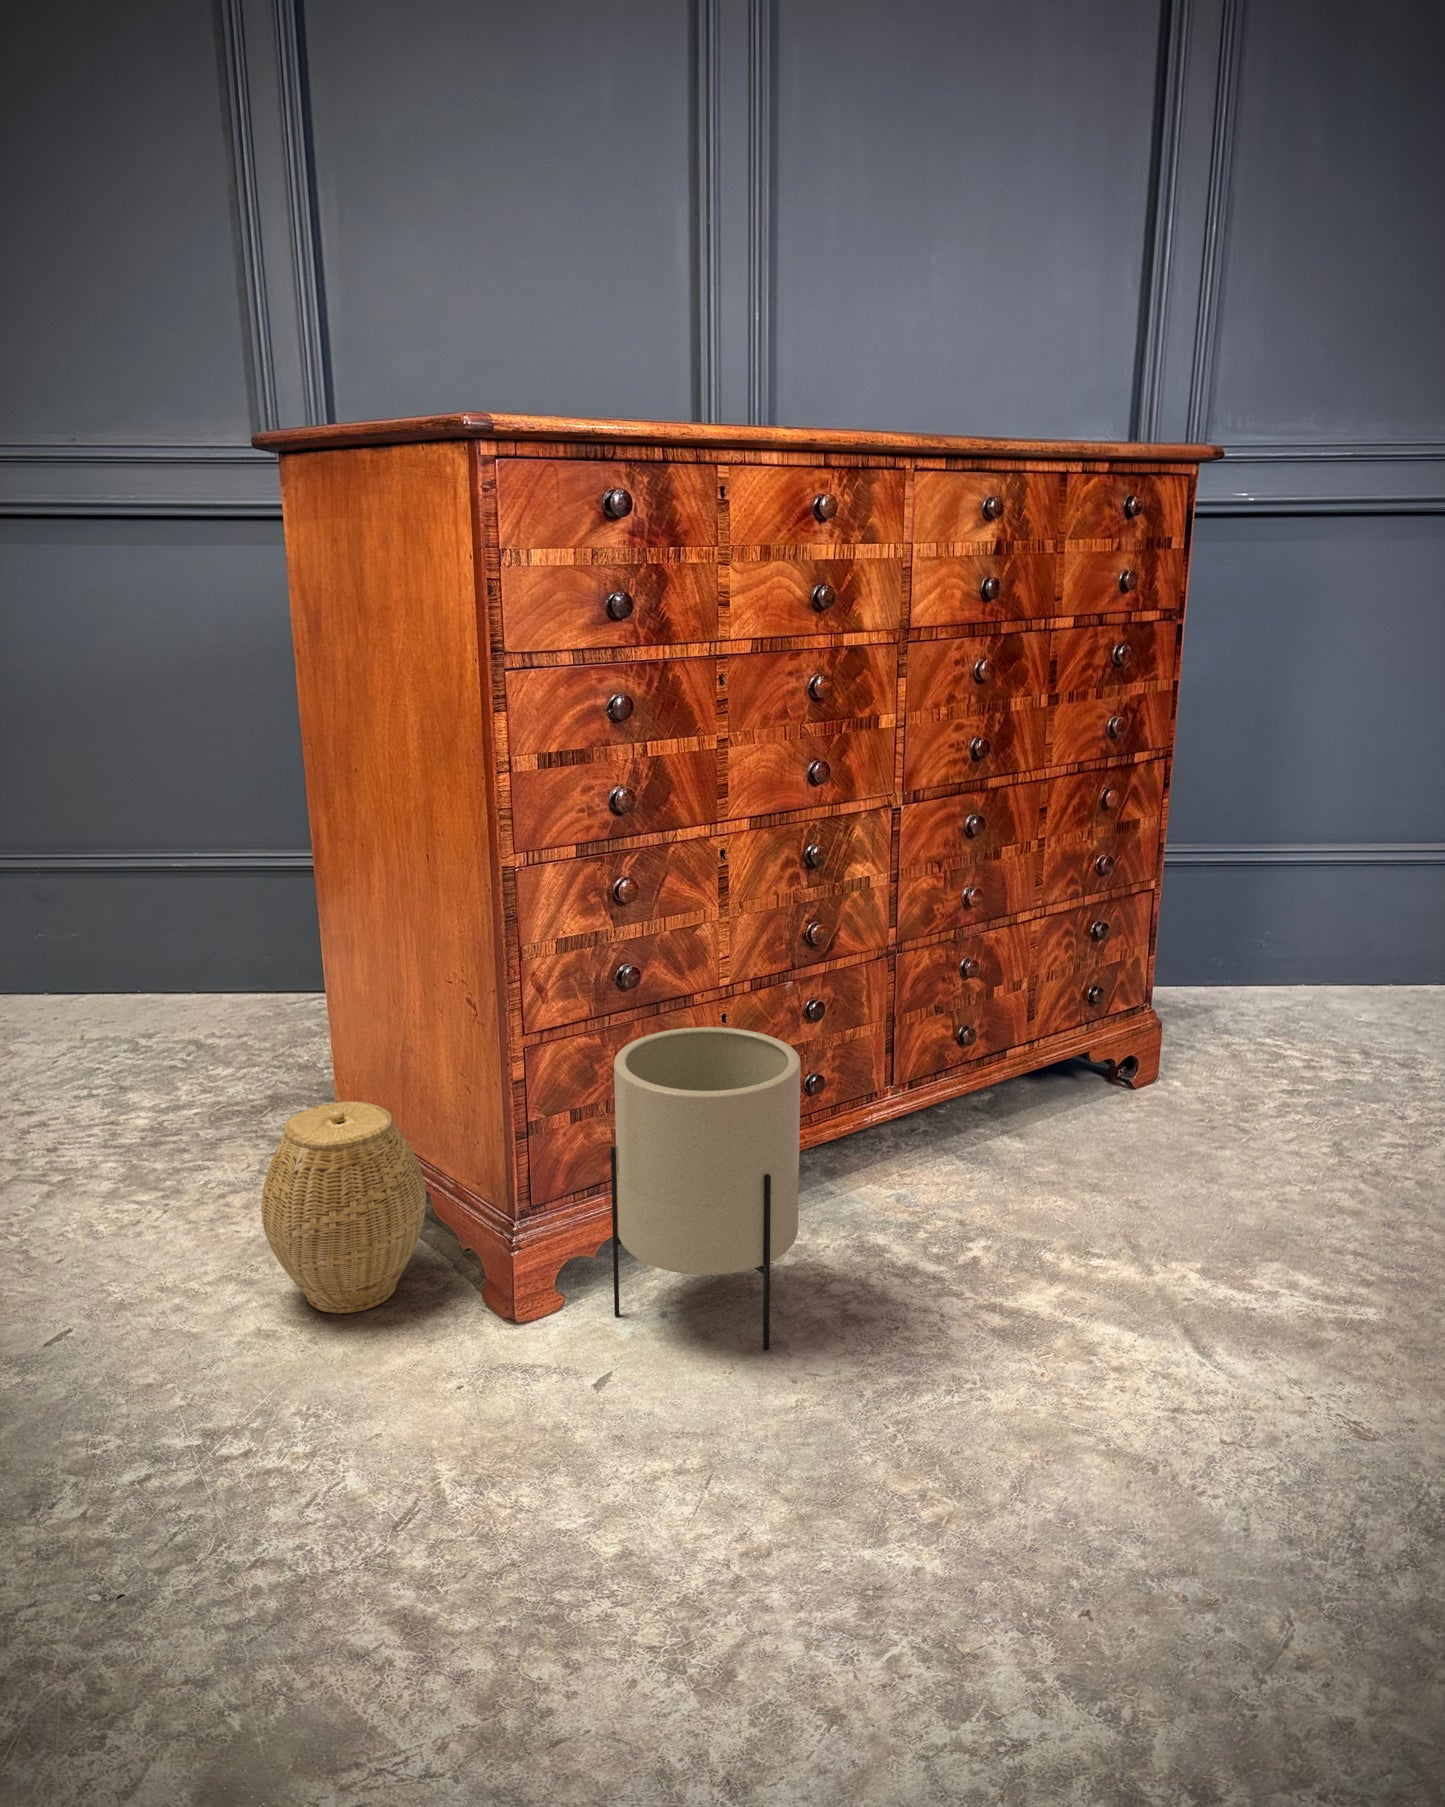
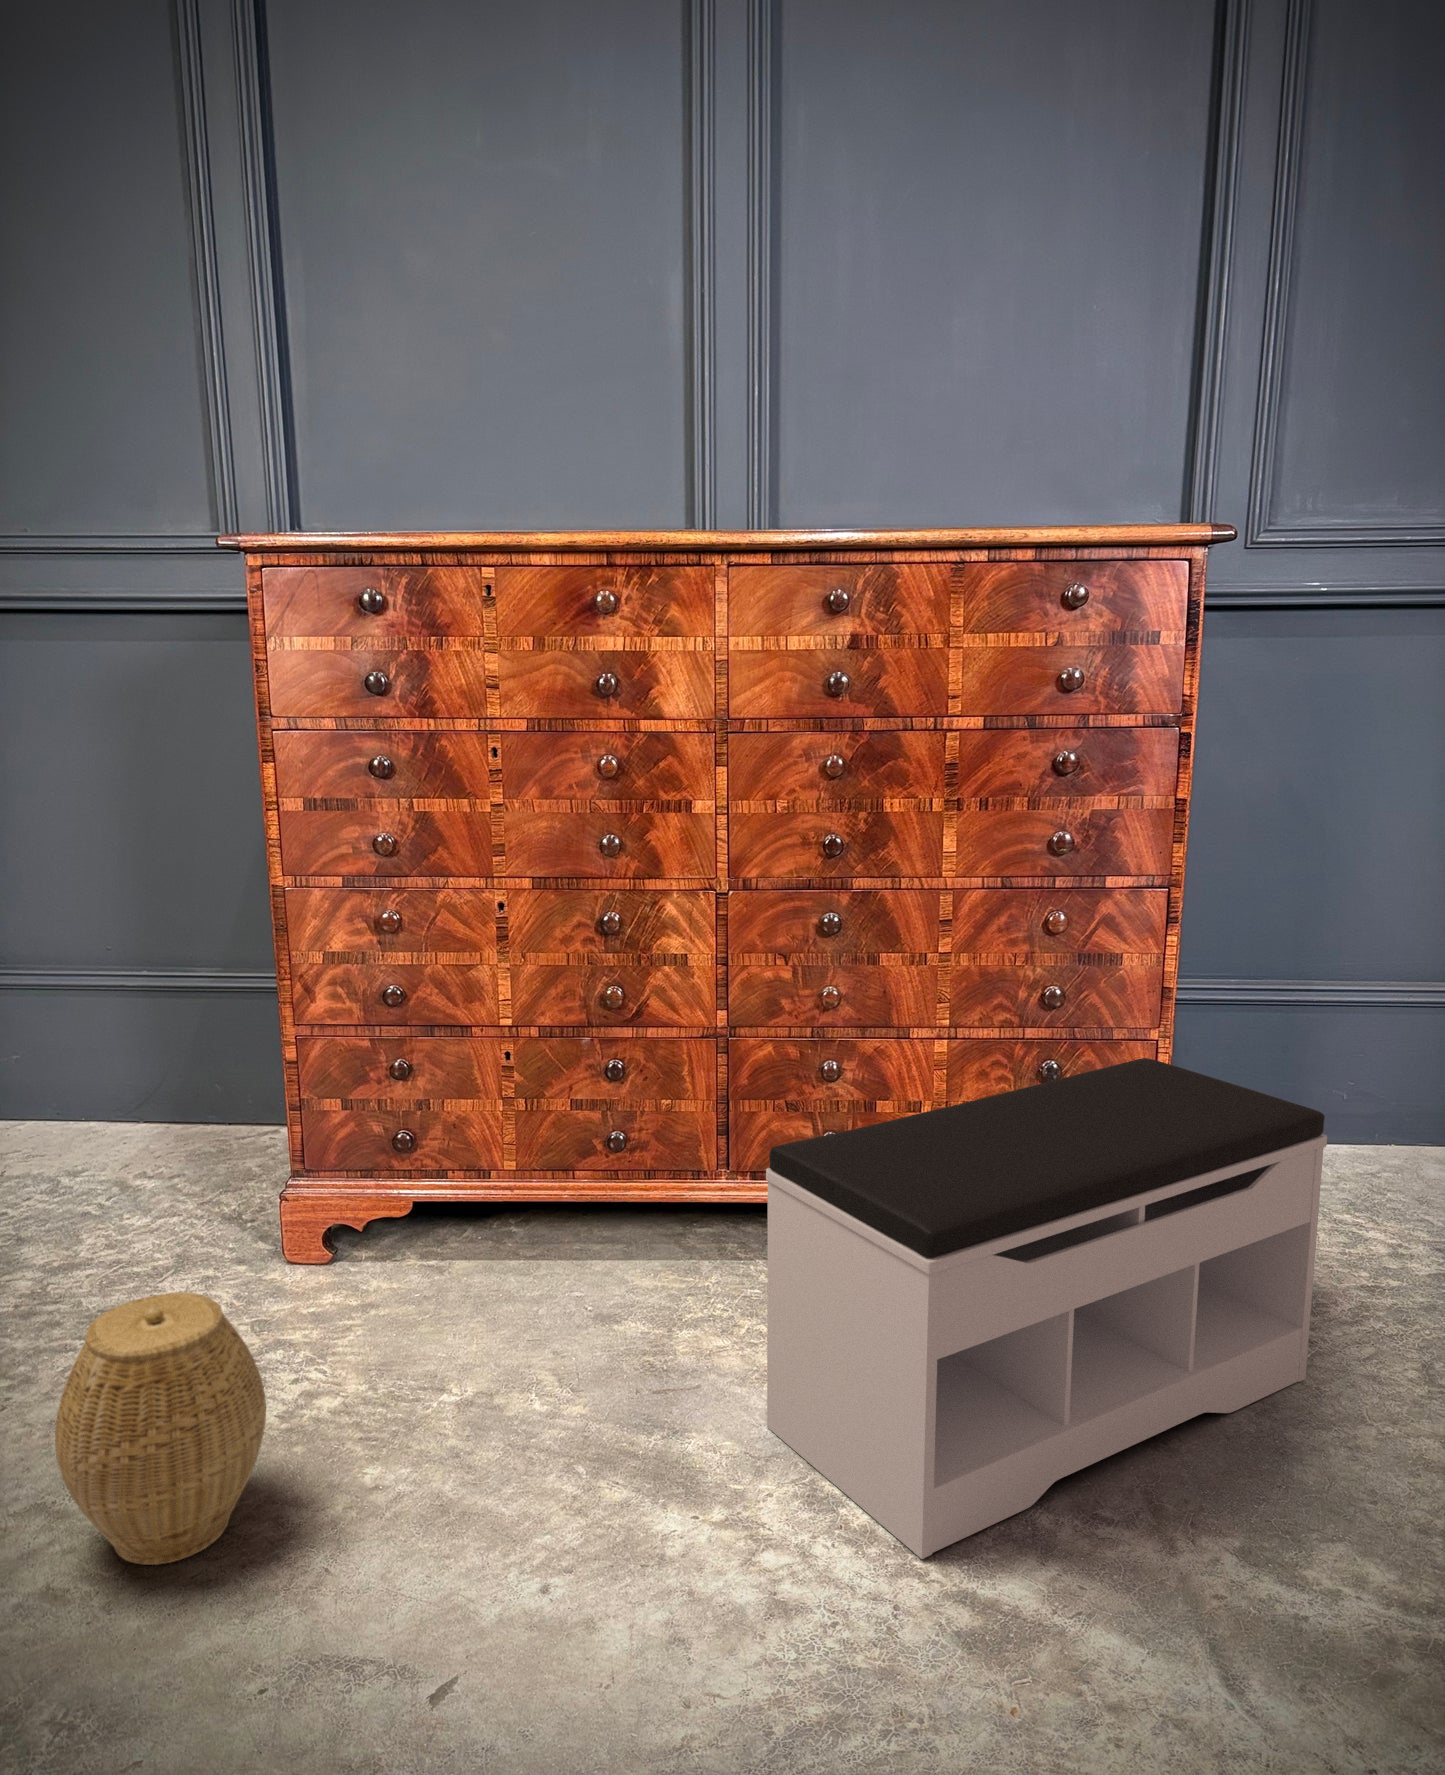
bench: none [817,904,1265,1285] -> present [766,1058,1327,1559]
planter: present [611,1027,800,1351] -> none [471,1215,710,1653]

